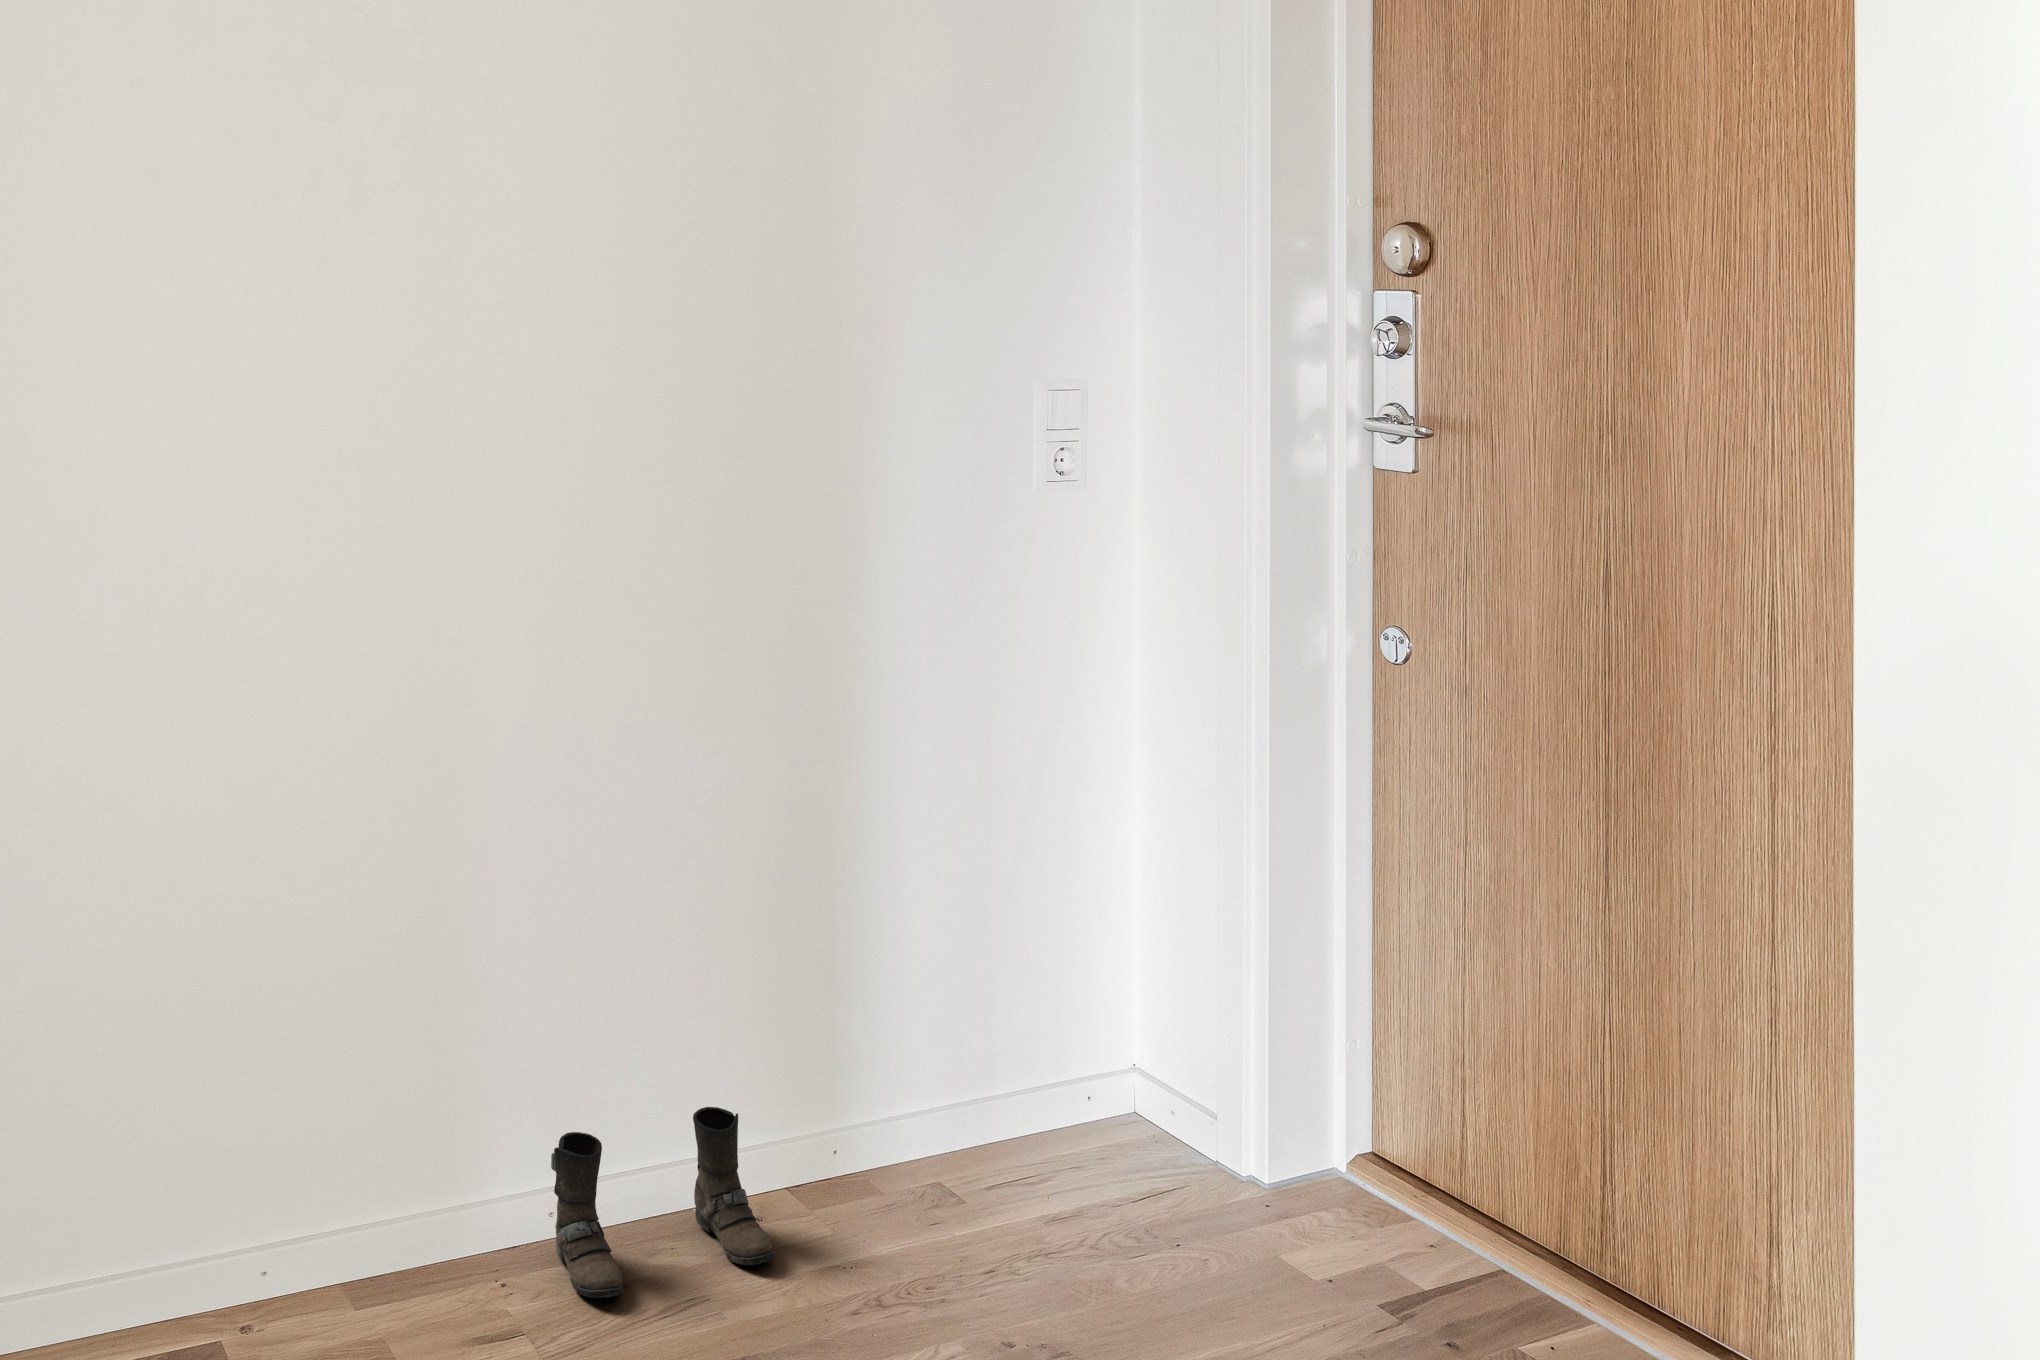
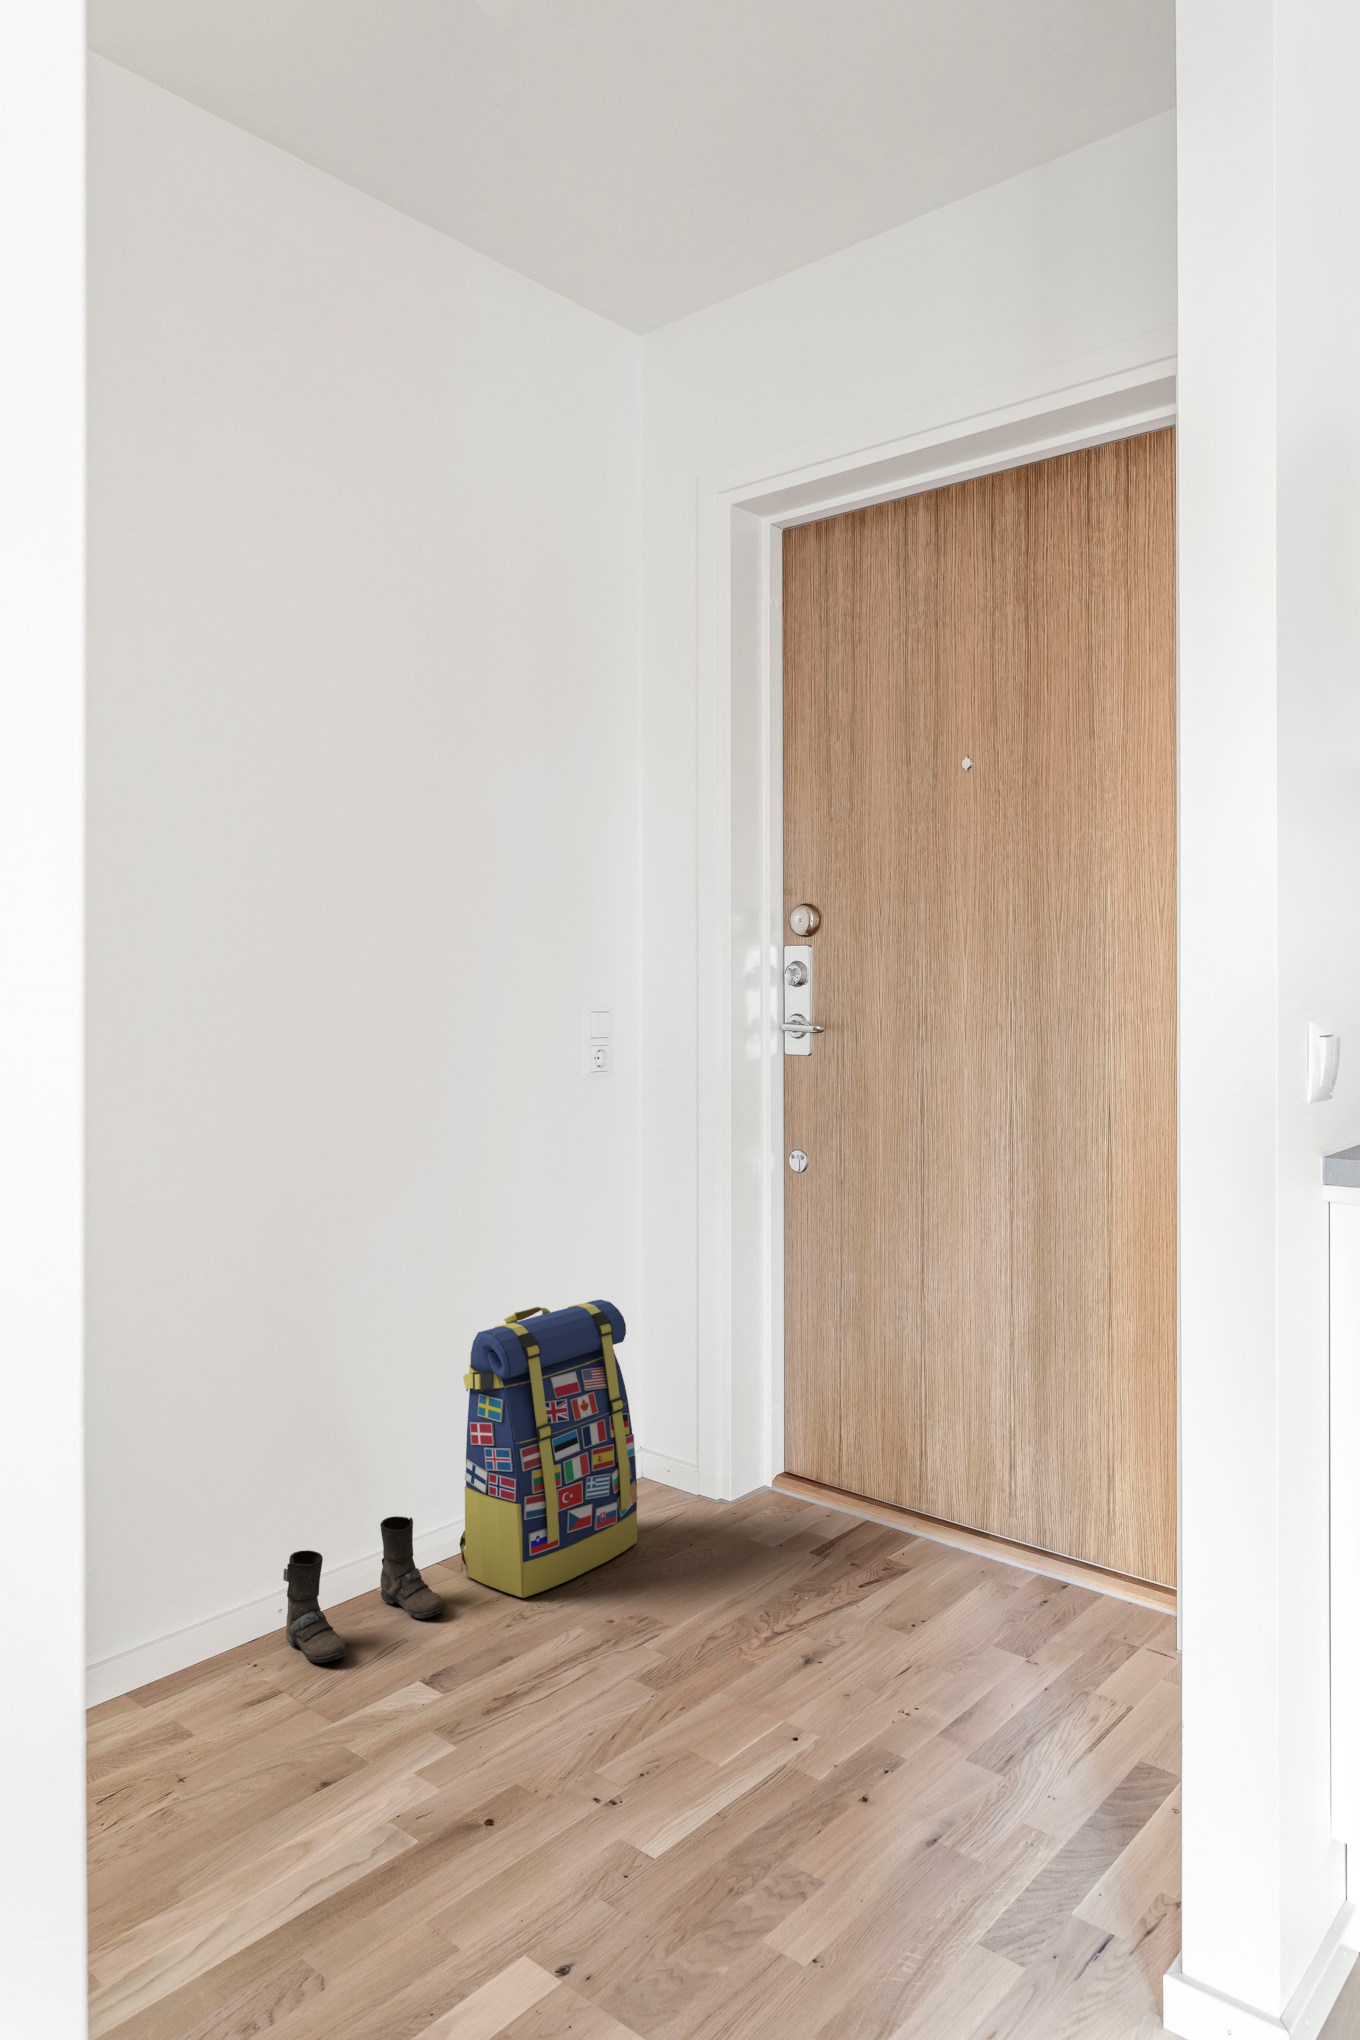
backpack: none [813,833,1091,1269] -> present [460,1299,638,1598]

